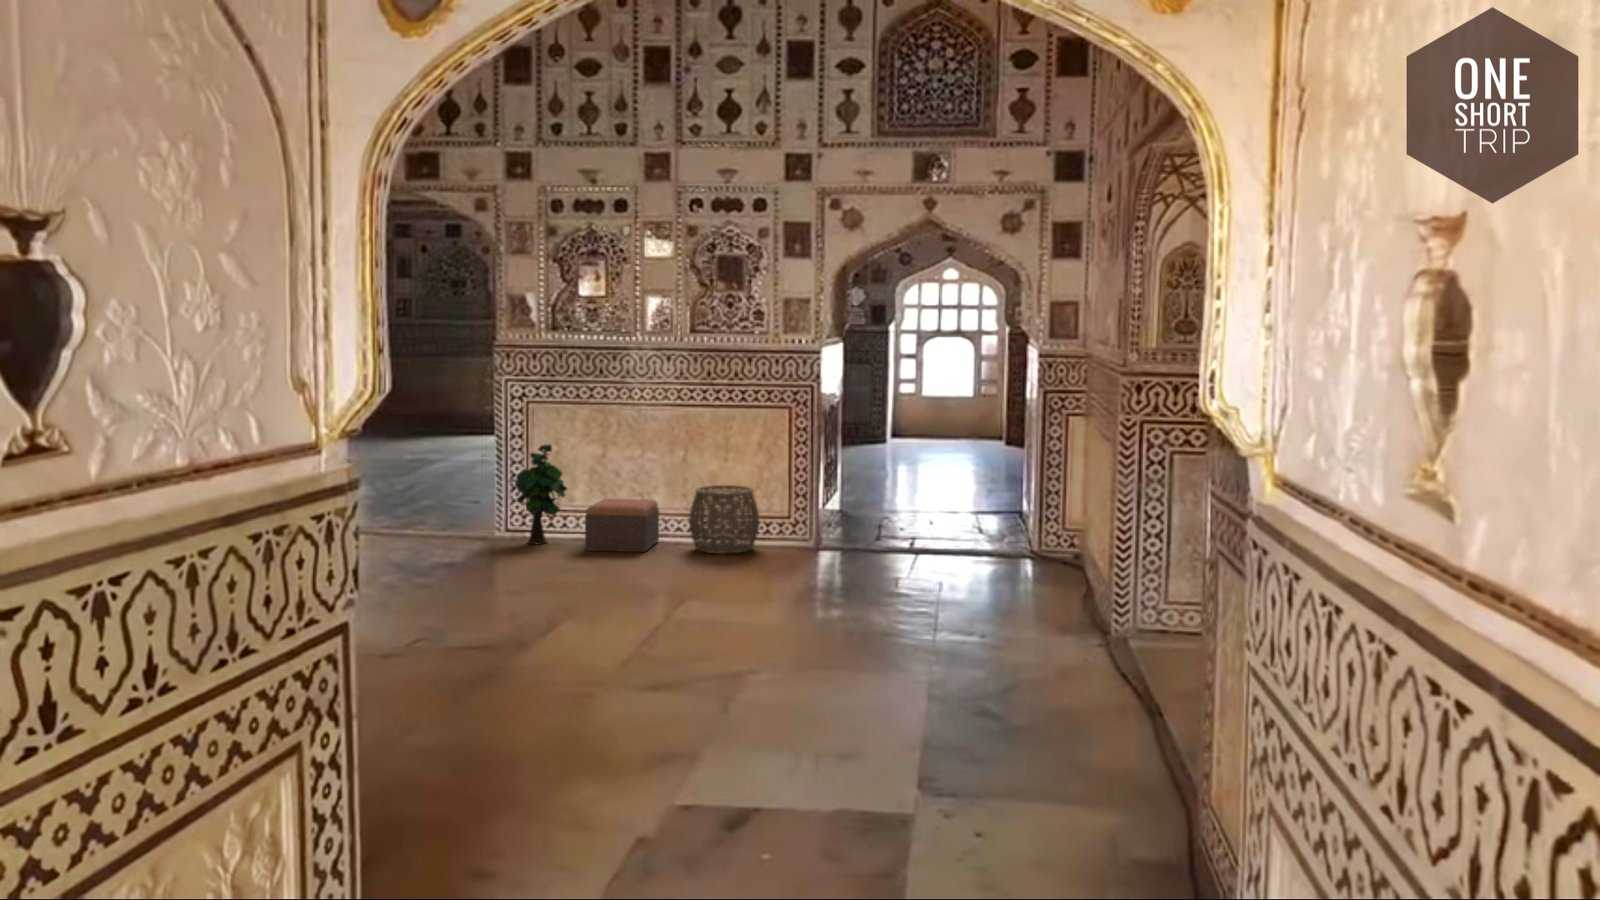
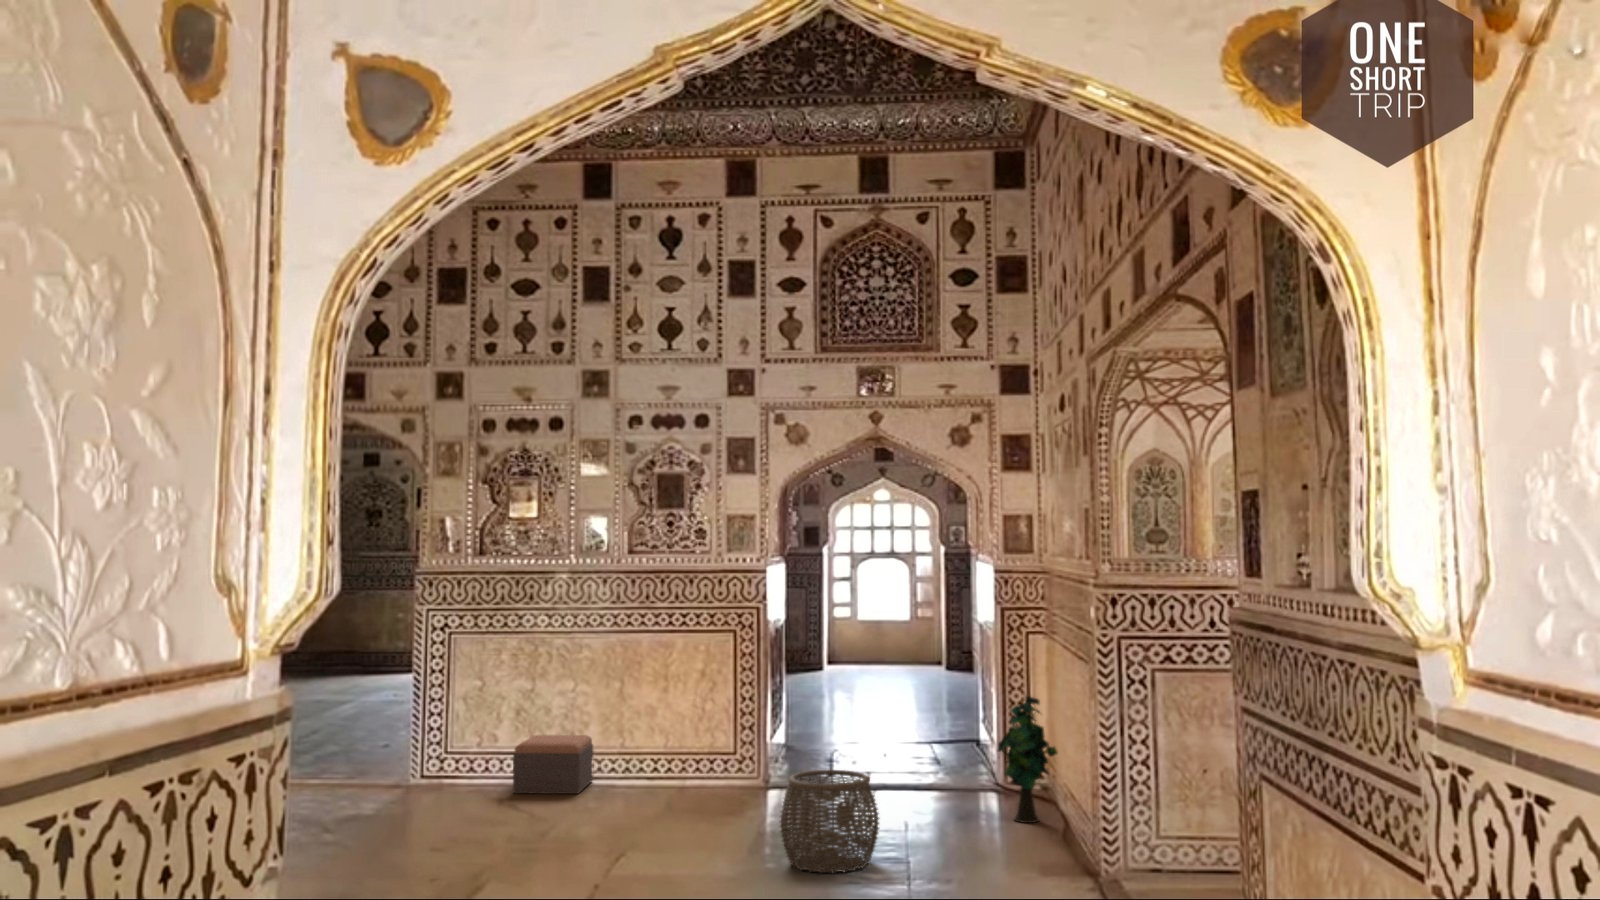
decorative plant: present [510,444,567,544] -> present [998,696,1057,823]
woven basket: present [689,485,759,554] -> present [780,770,879,873]

